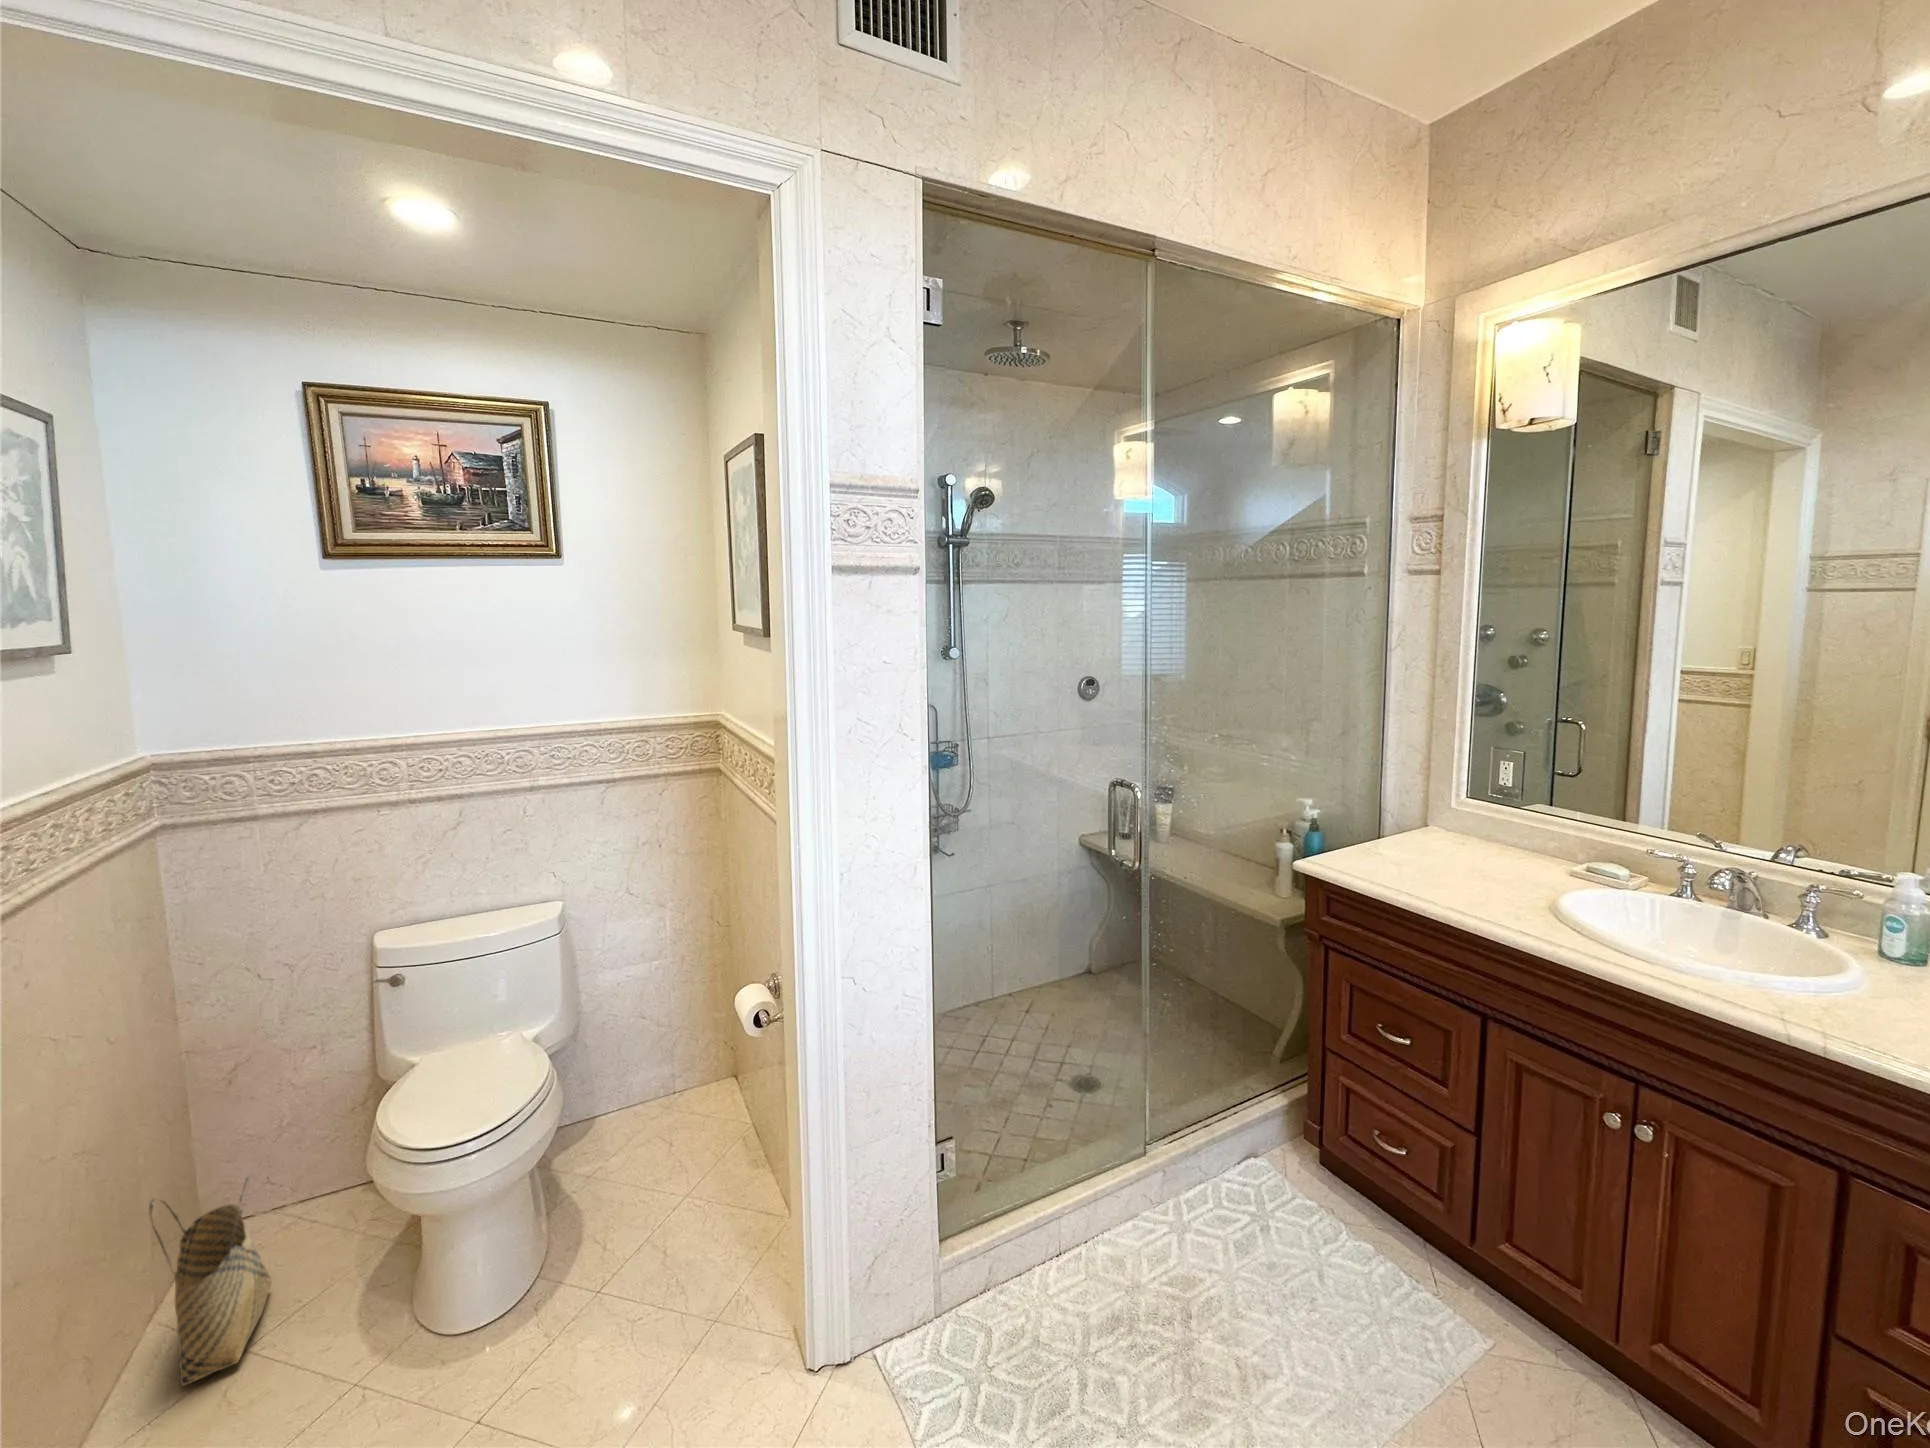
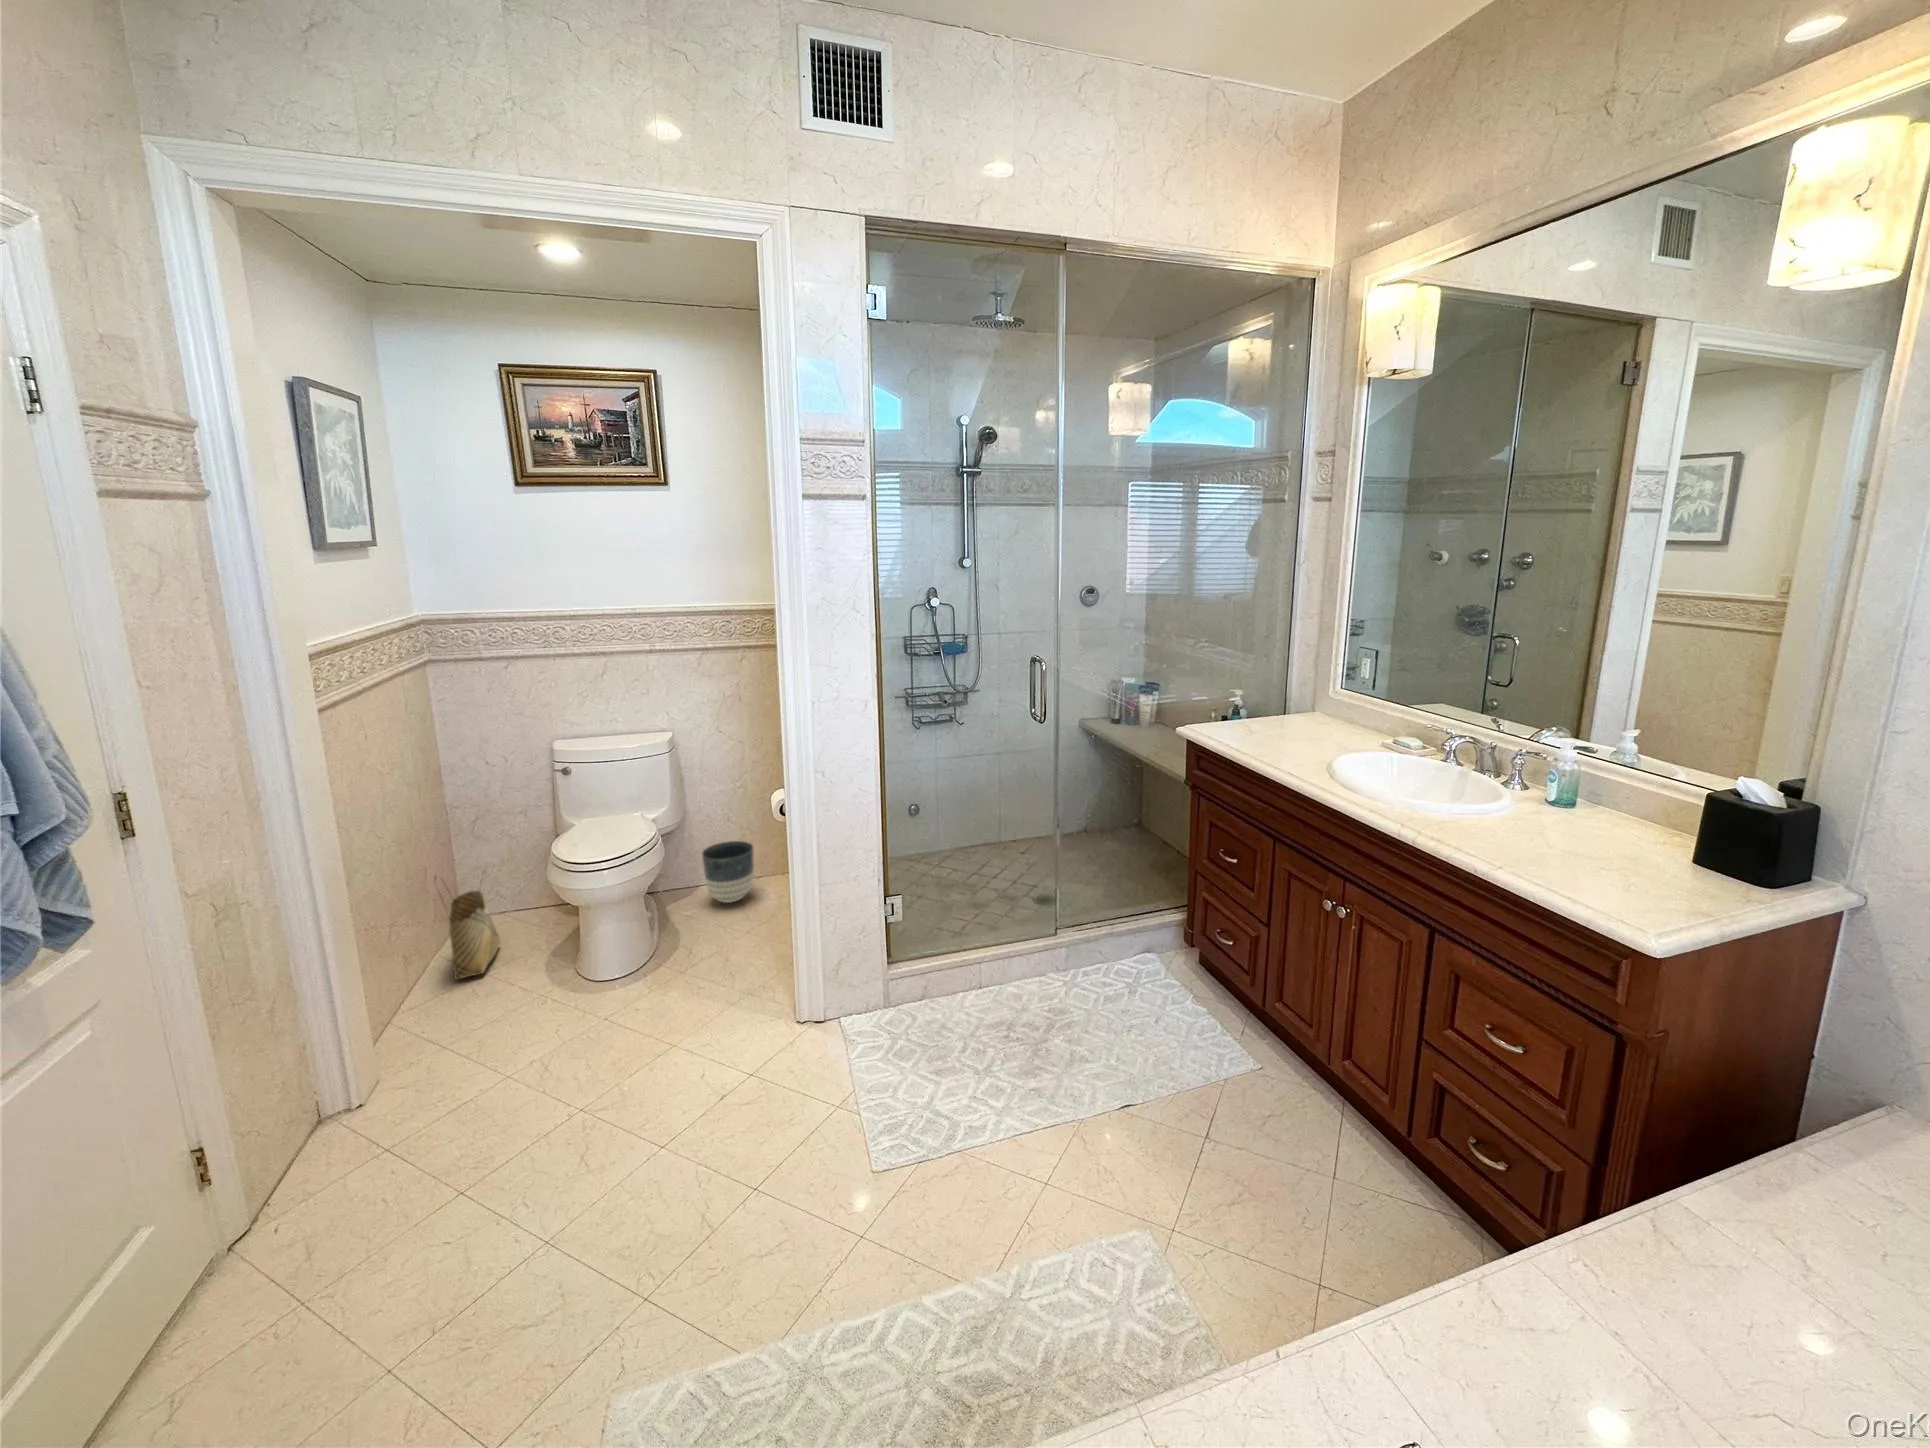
planter: none [610,1049,687,1148] -> present [702,841,754,903]

